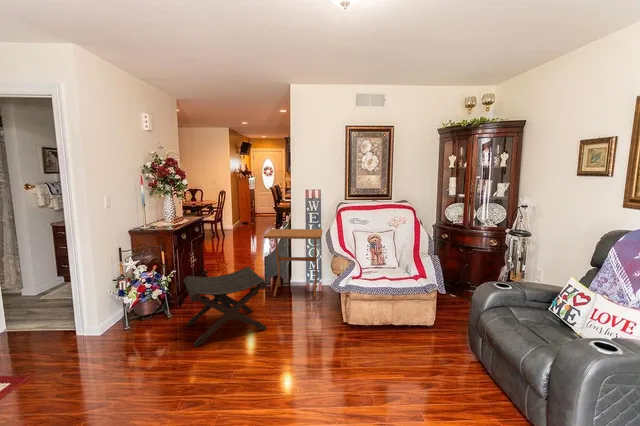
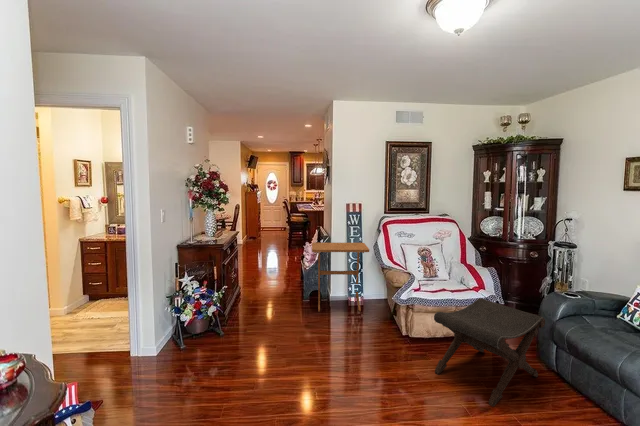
footstool: present [184,267,267,347] -> present [434,298,545,406]

